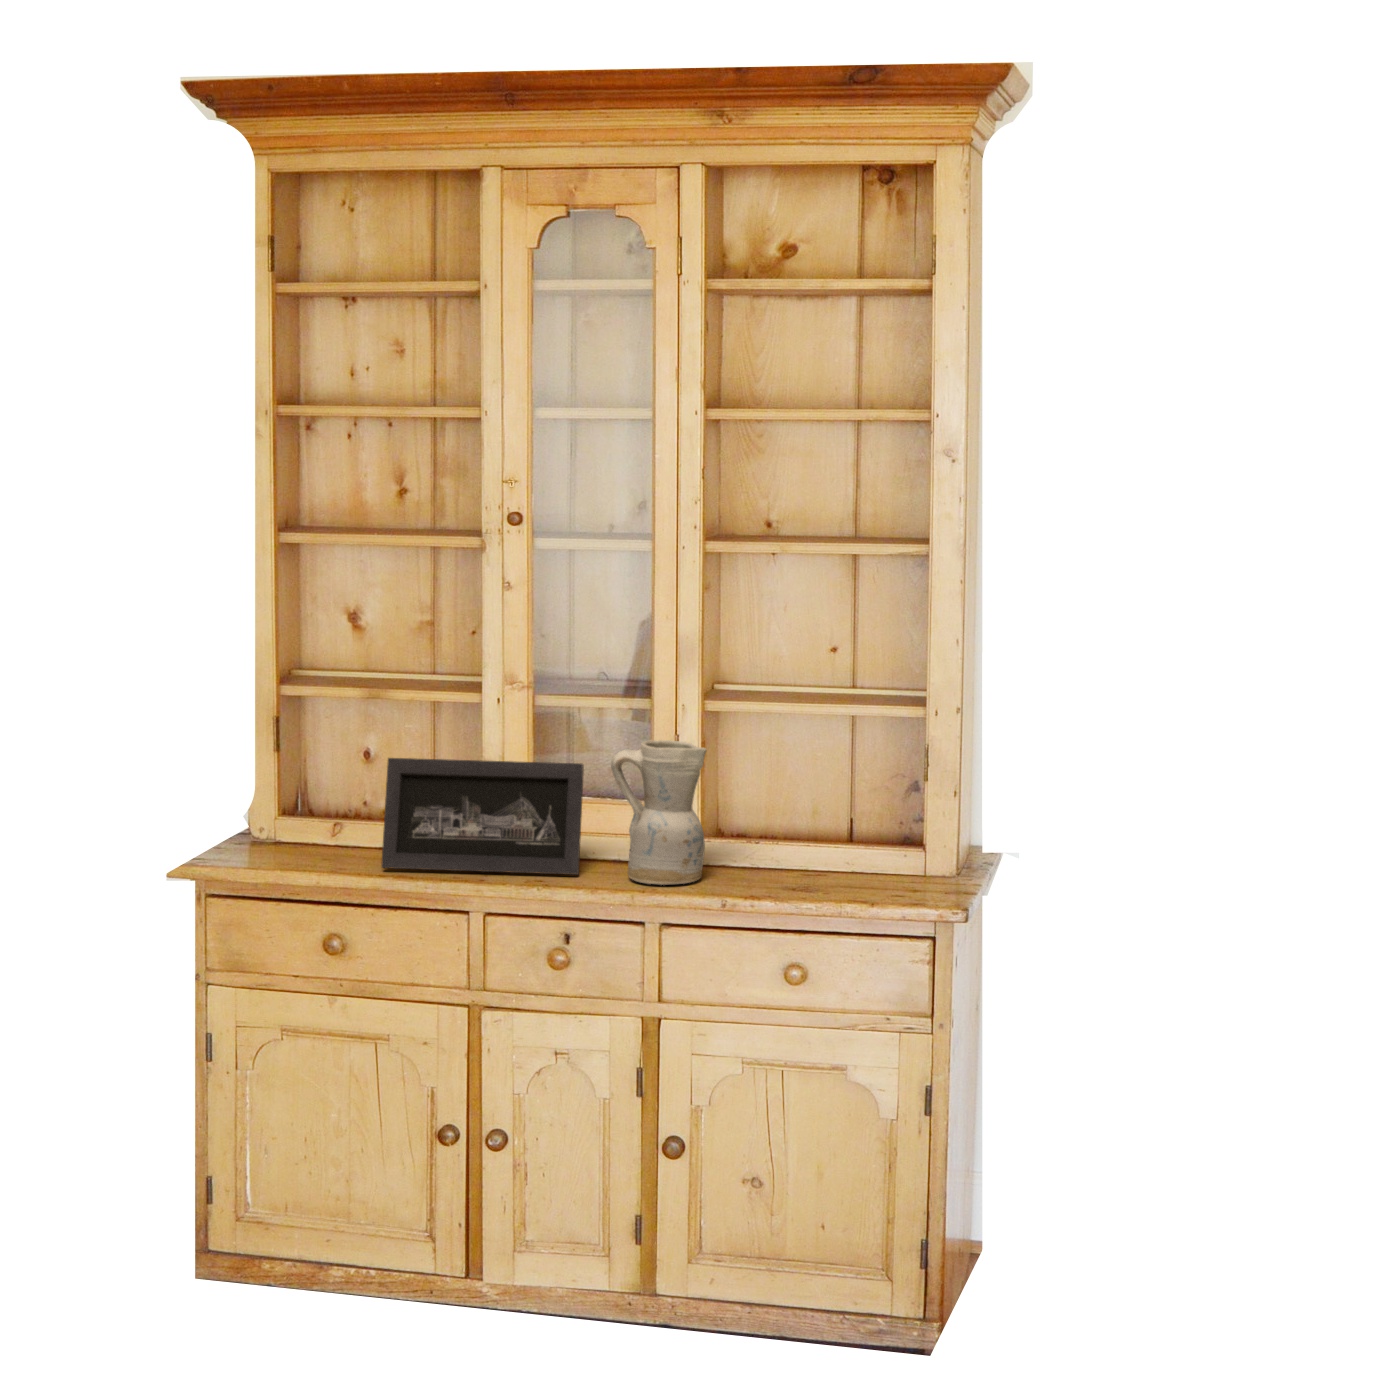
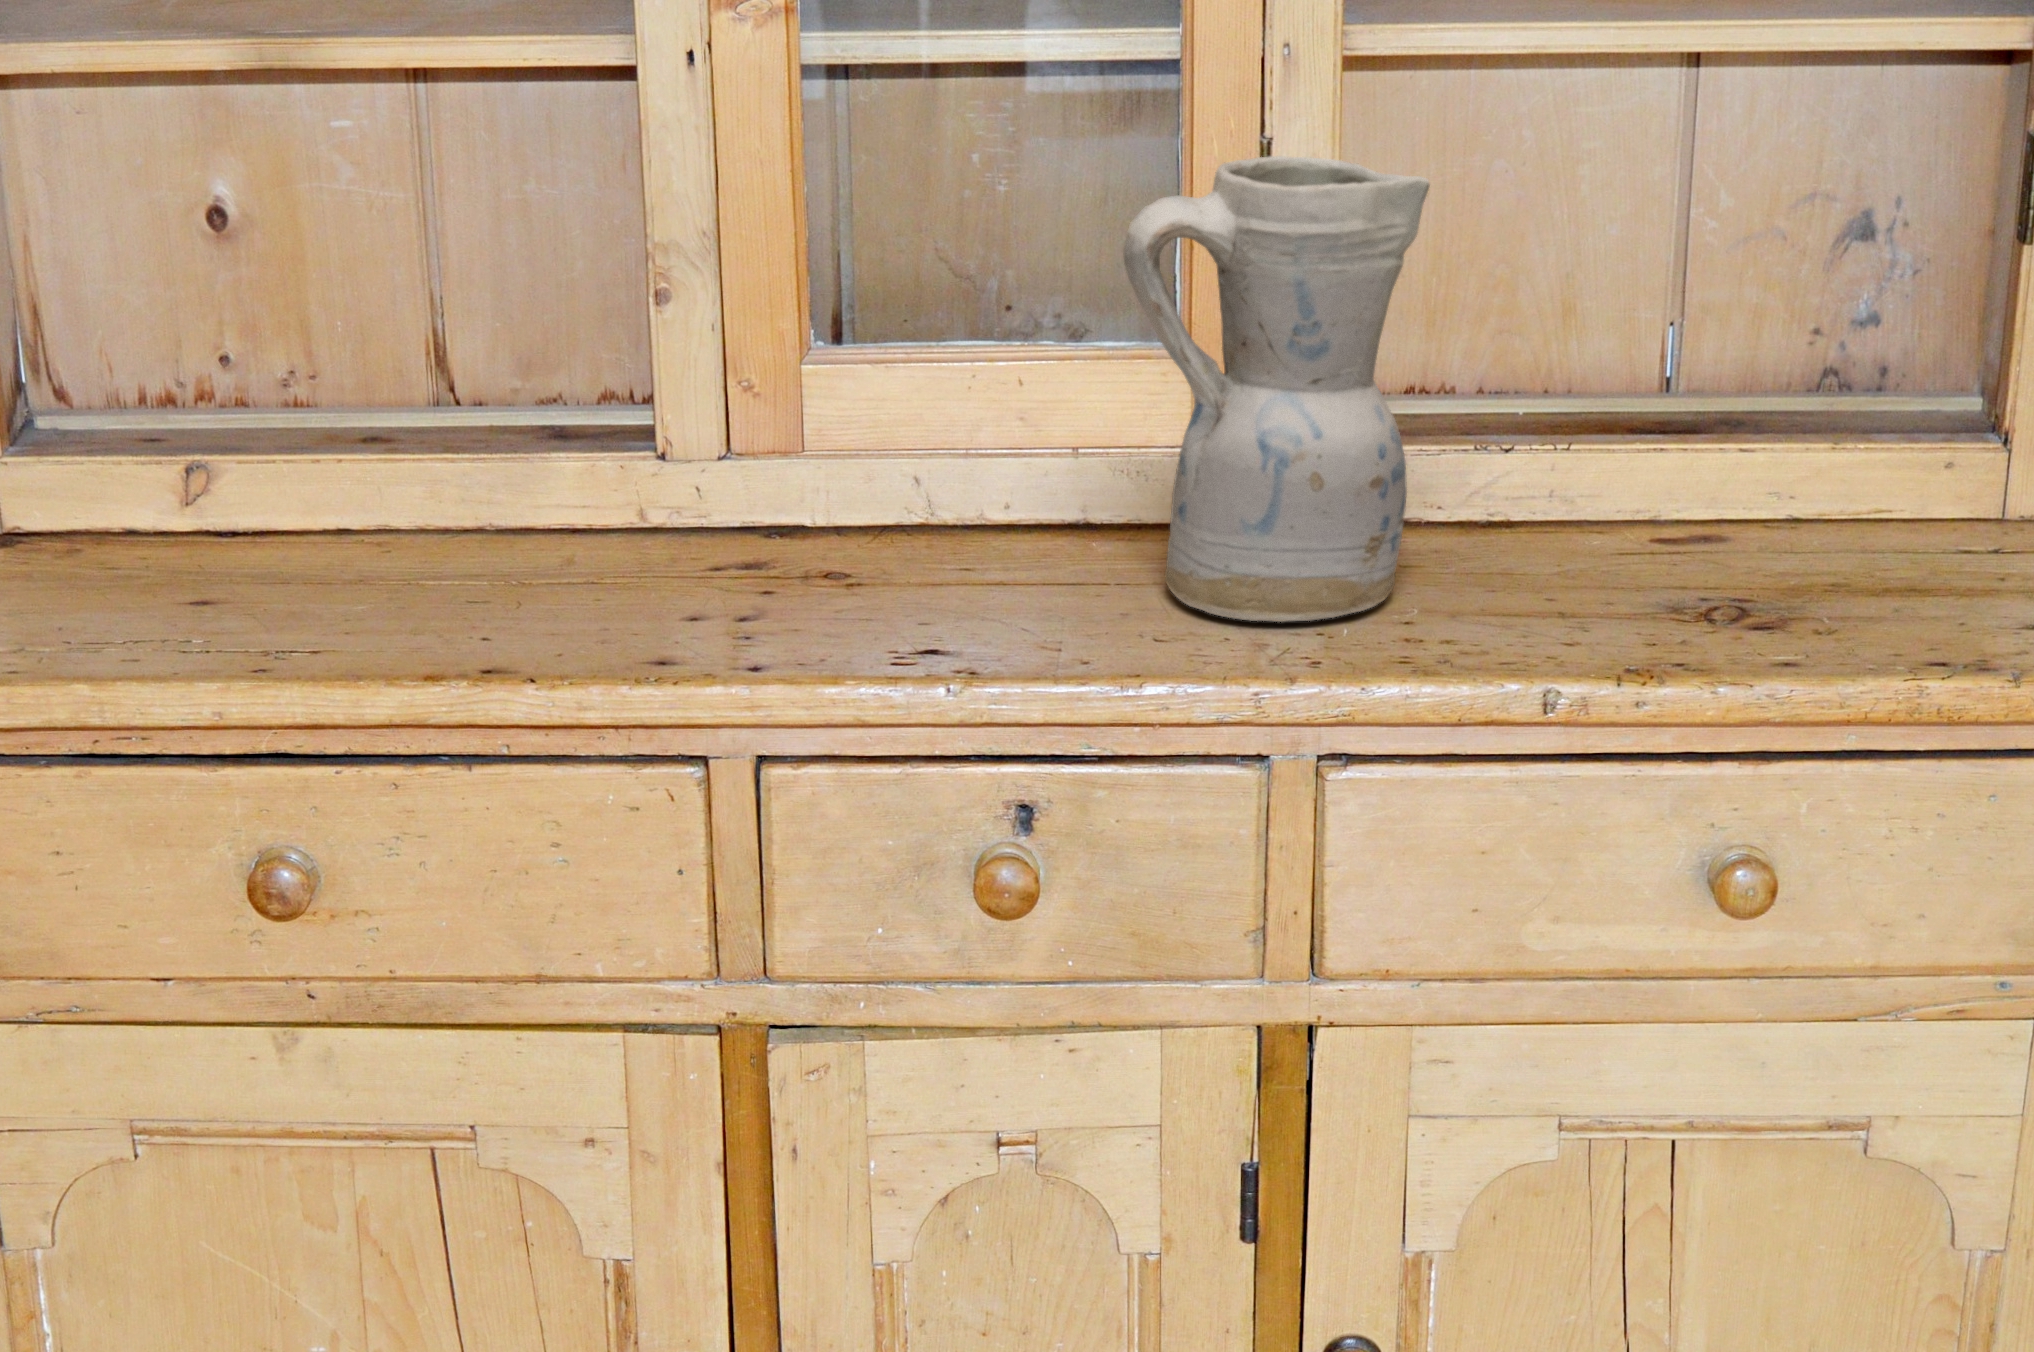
picture frame: present [382,758,584,875] -> none [372,248,1016,625]

